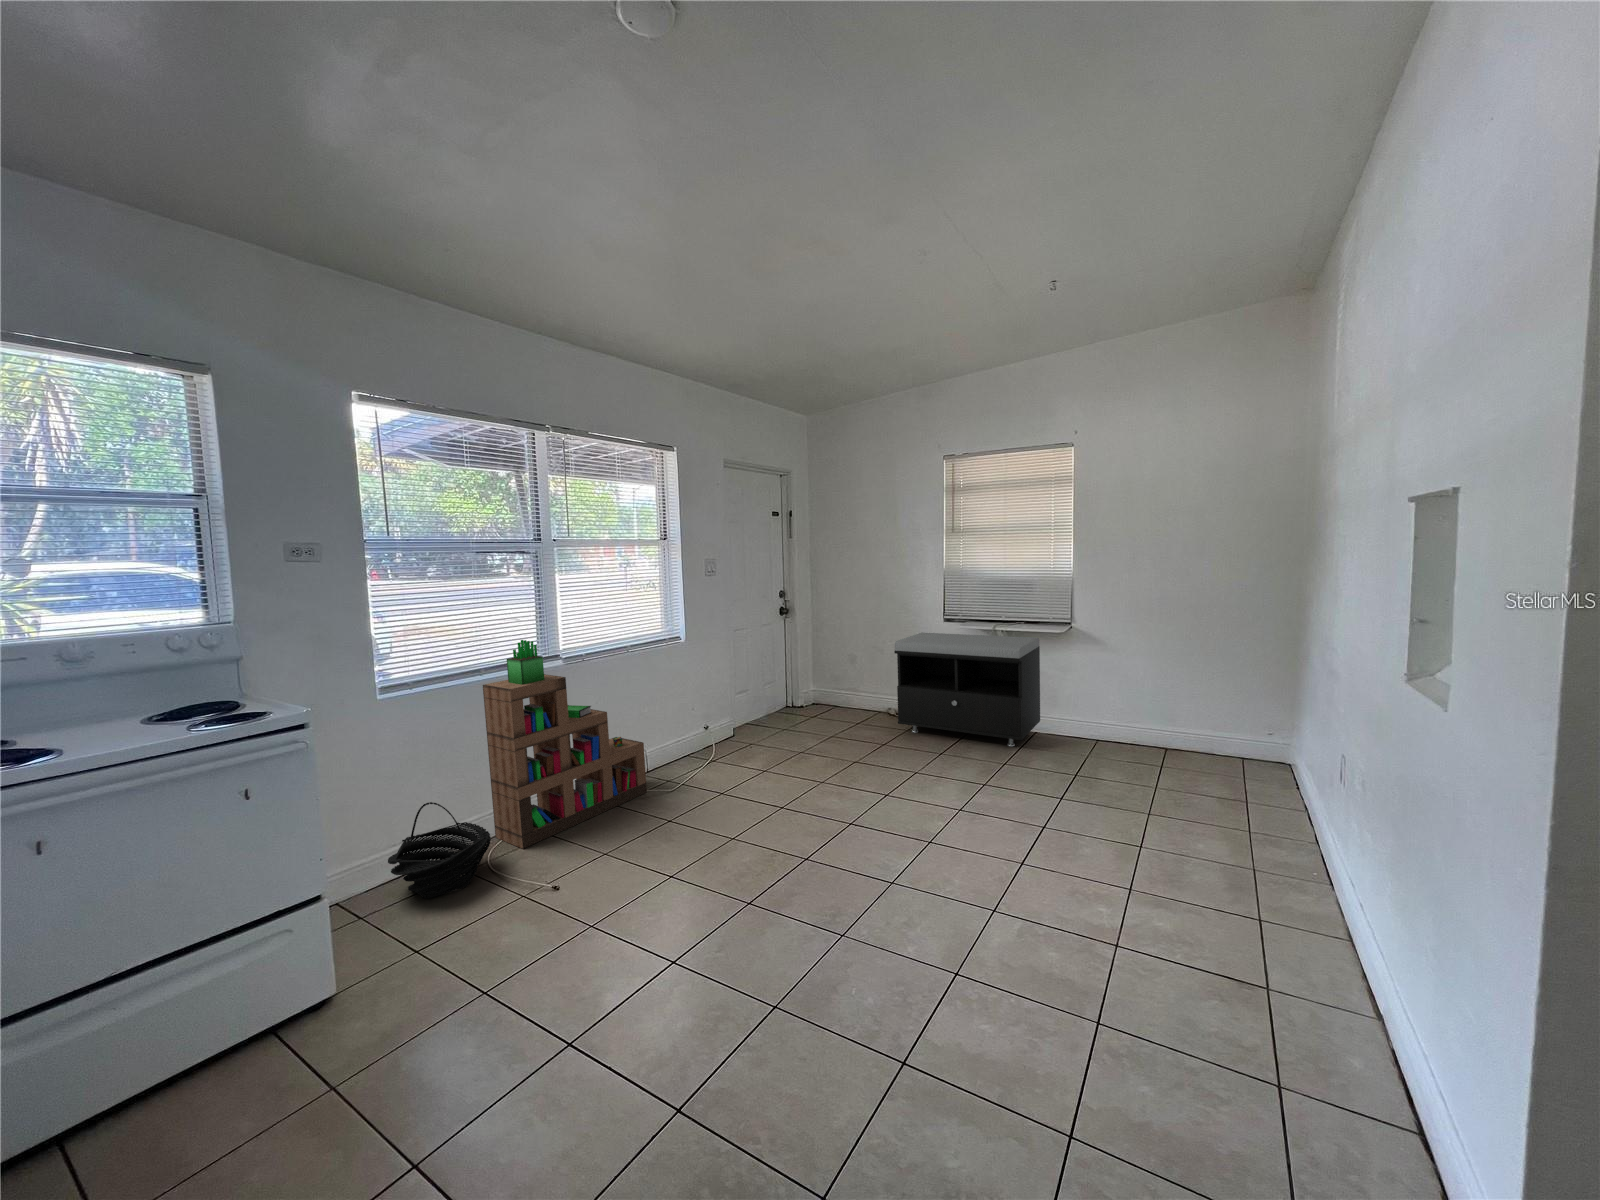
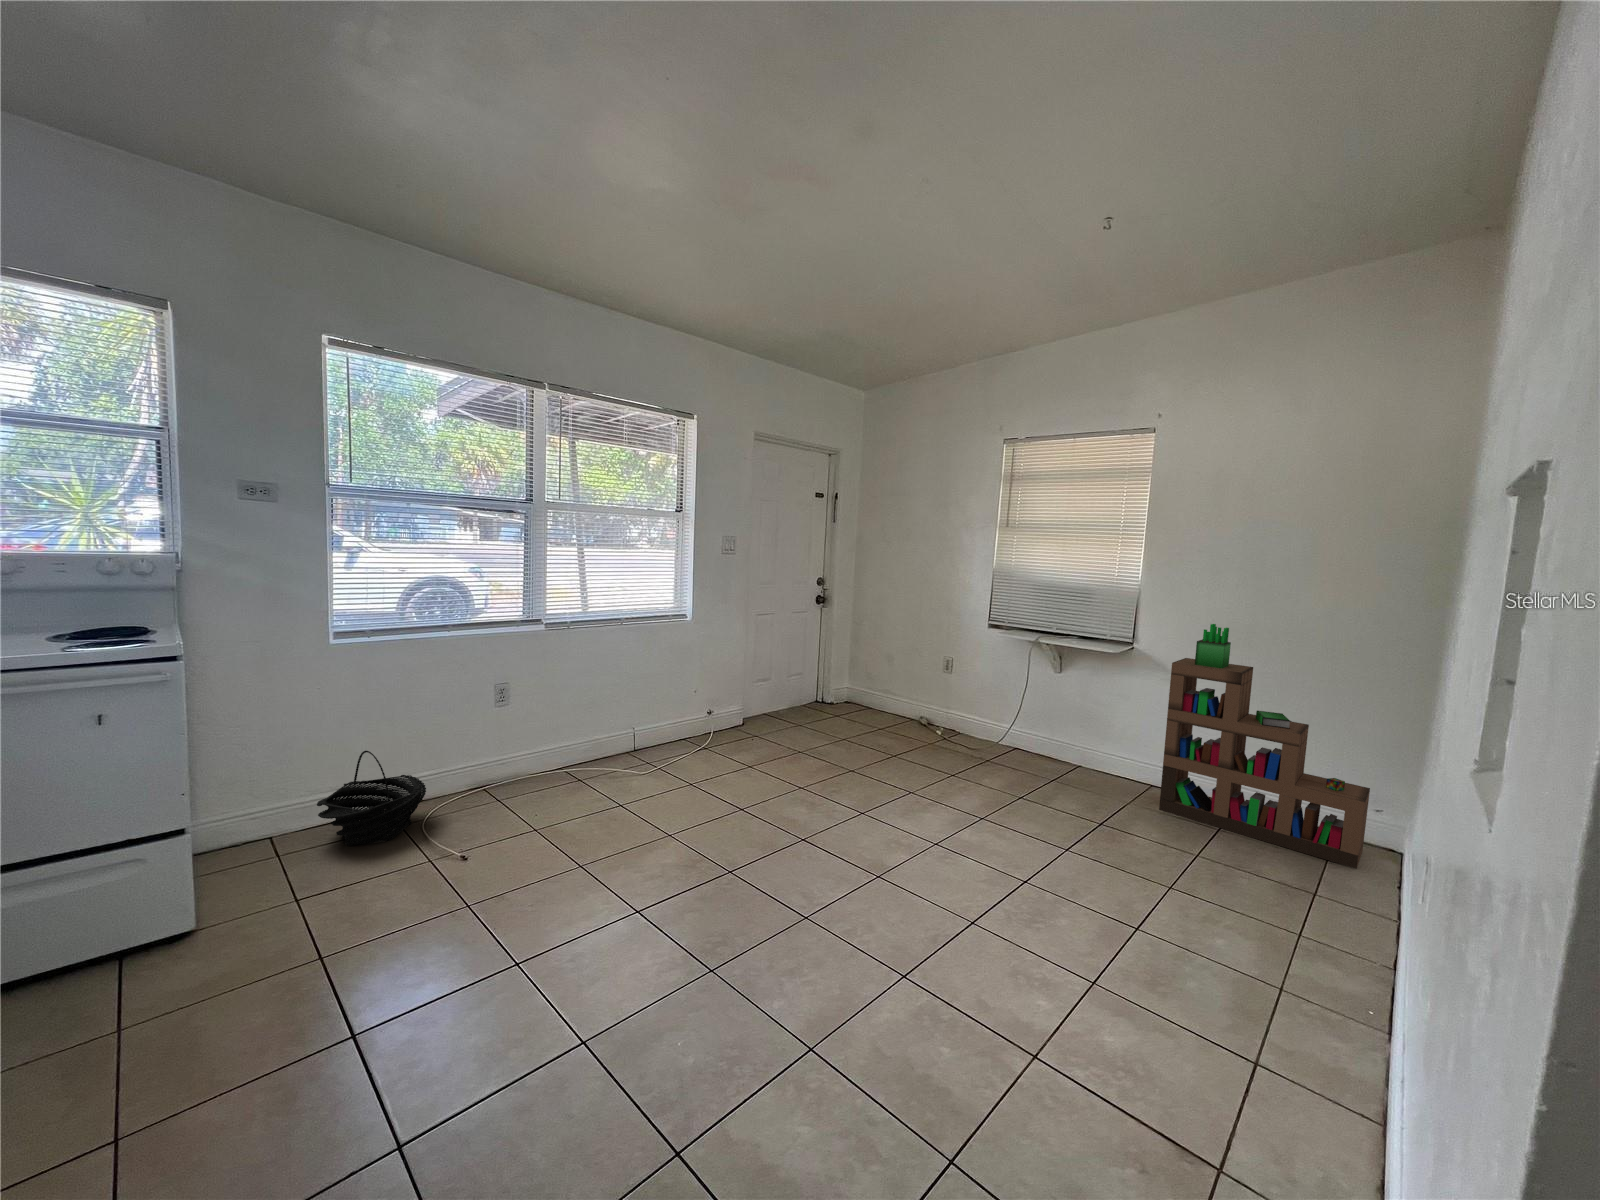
storage bench: present [894,633,1040,747] -> none [917,638,1094,782]
bookshelf: present [483,640,647,849] -> present [1159,624,1370,869]

